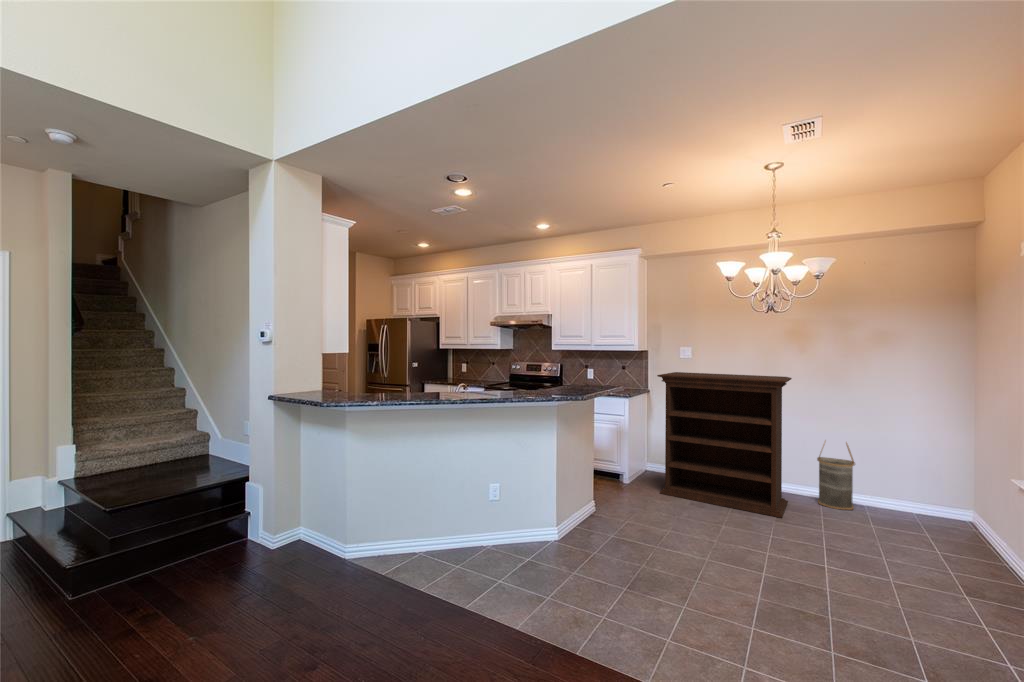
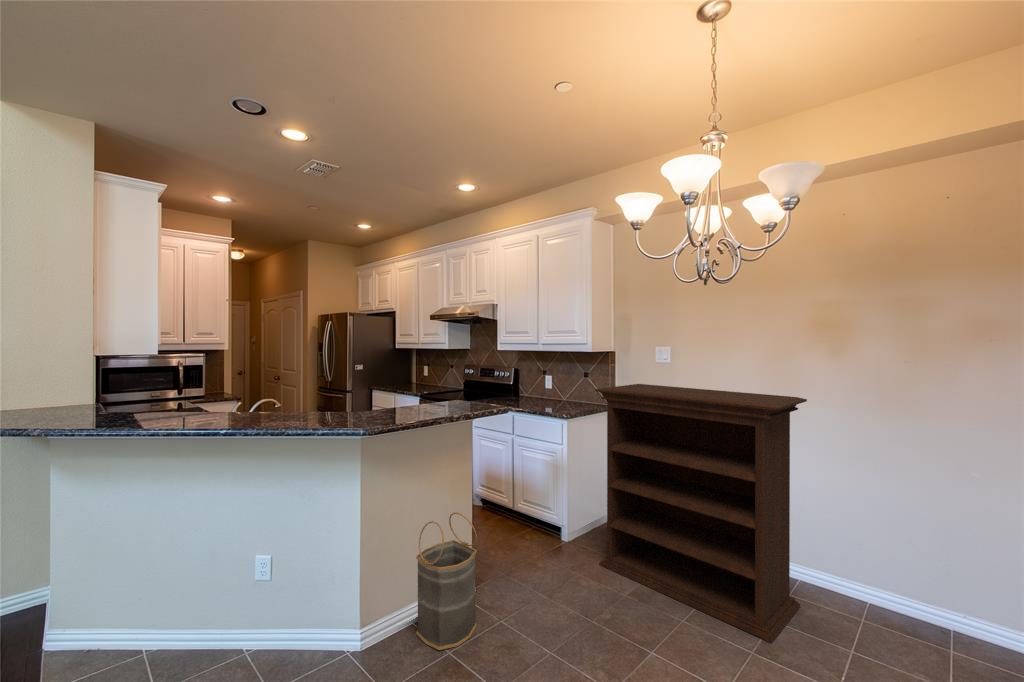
basket: present [817,442,855,510] -> present [416,512,477,650]

